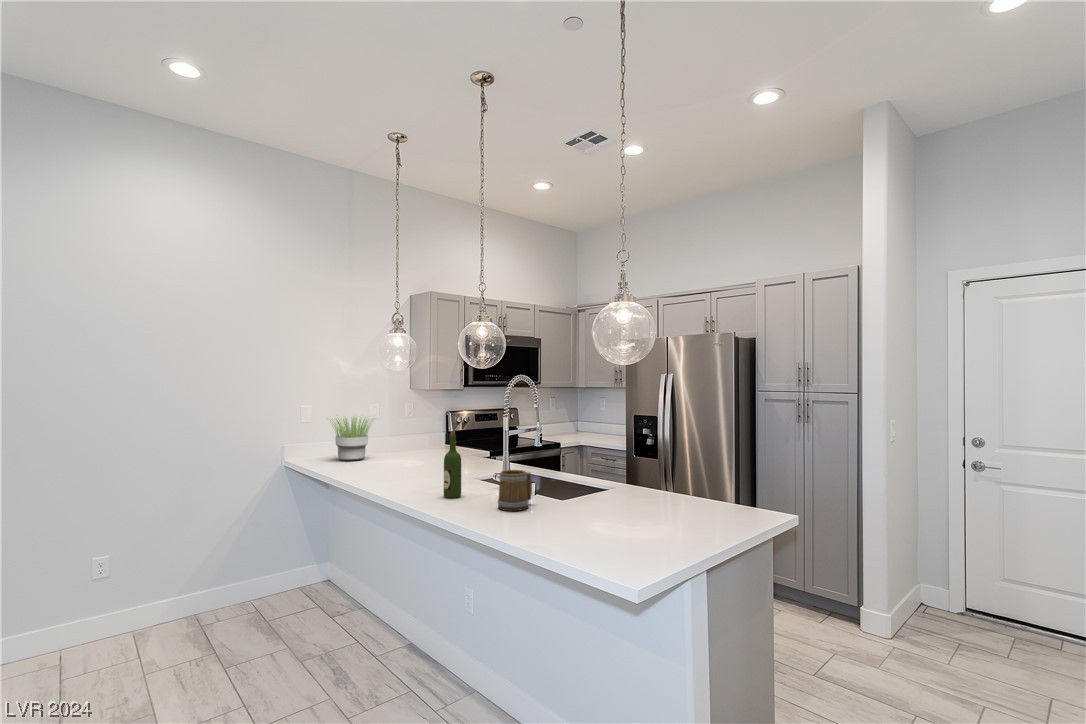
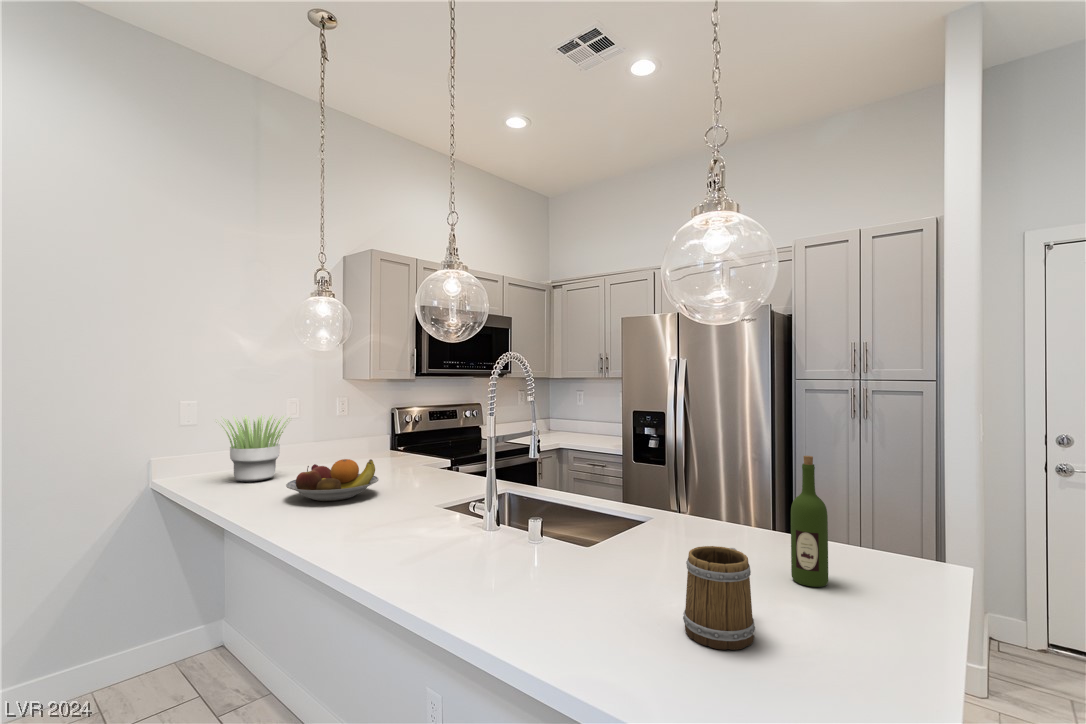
wine bottle: present [444,431,461,498] -> present [791,456,828,587]
fruit bowl: none [376,445,436,472] -> present [286,459,379,501]
mug: present [498,470,532,511] -> present [683,546,755,650]

